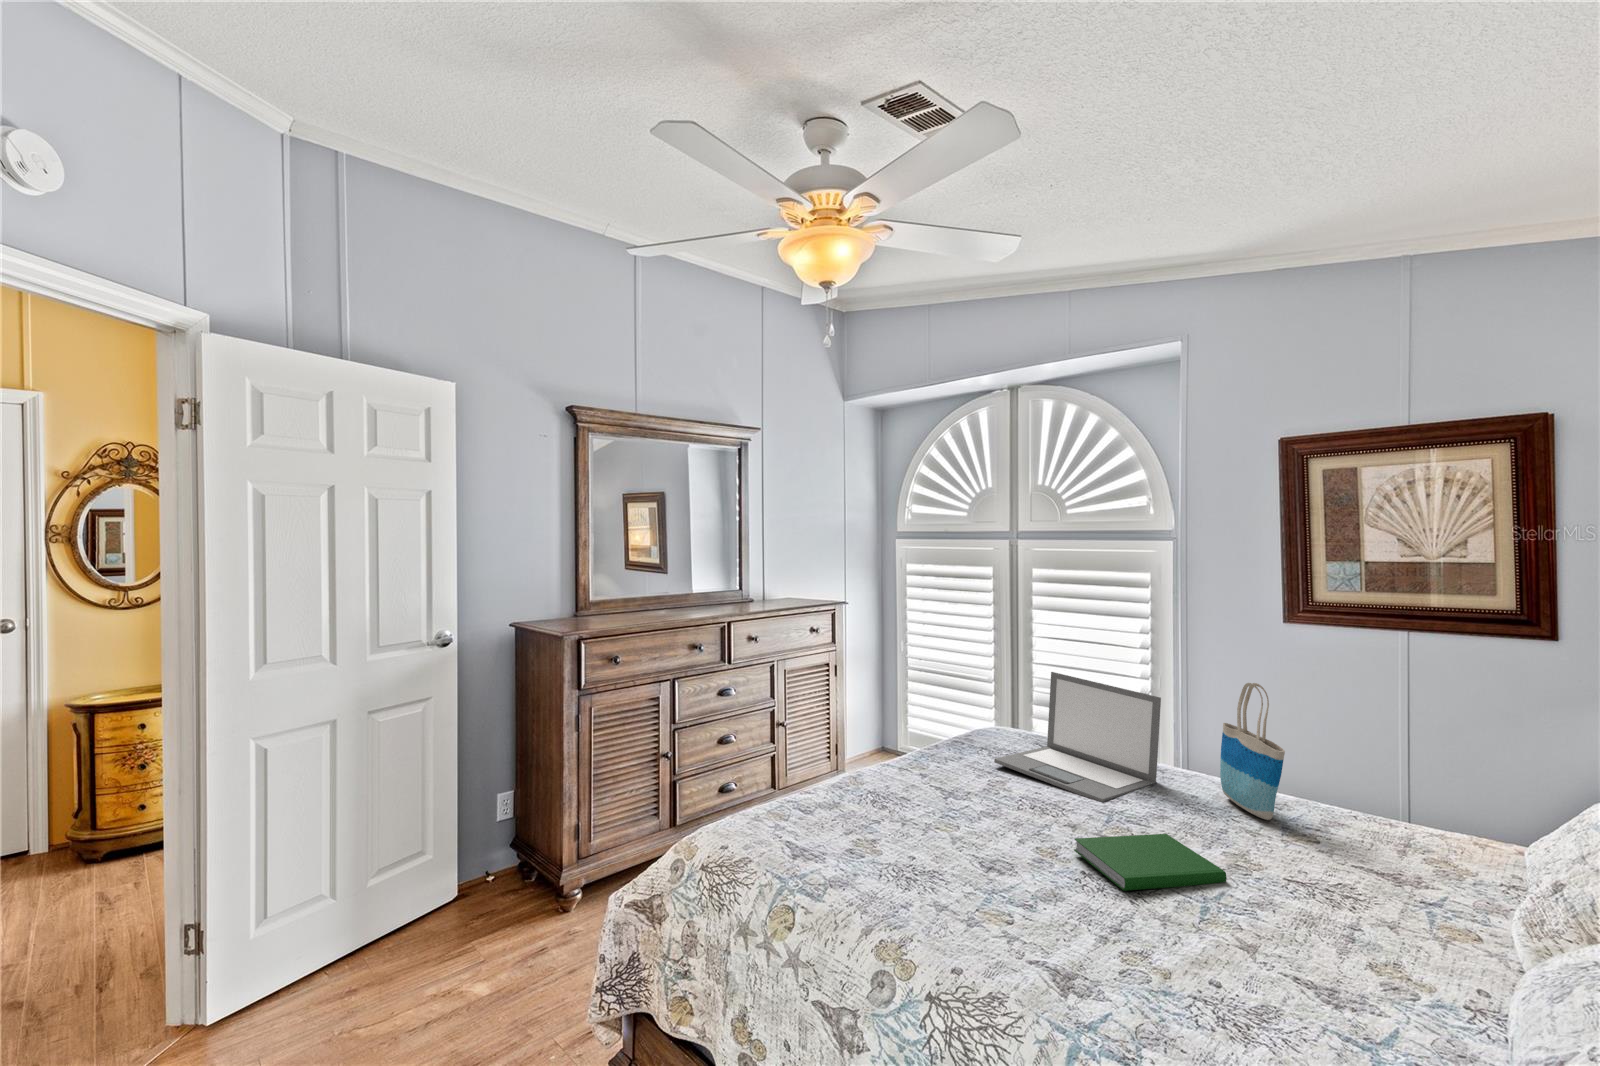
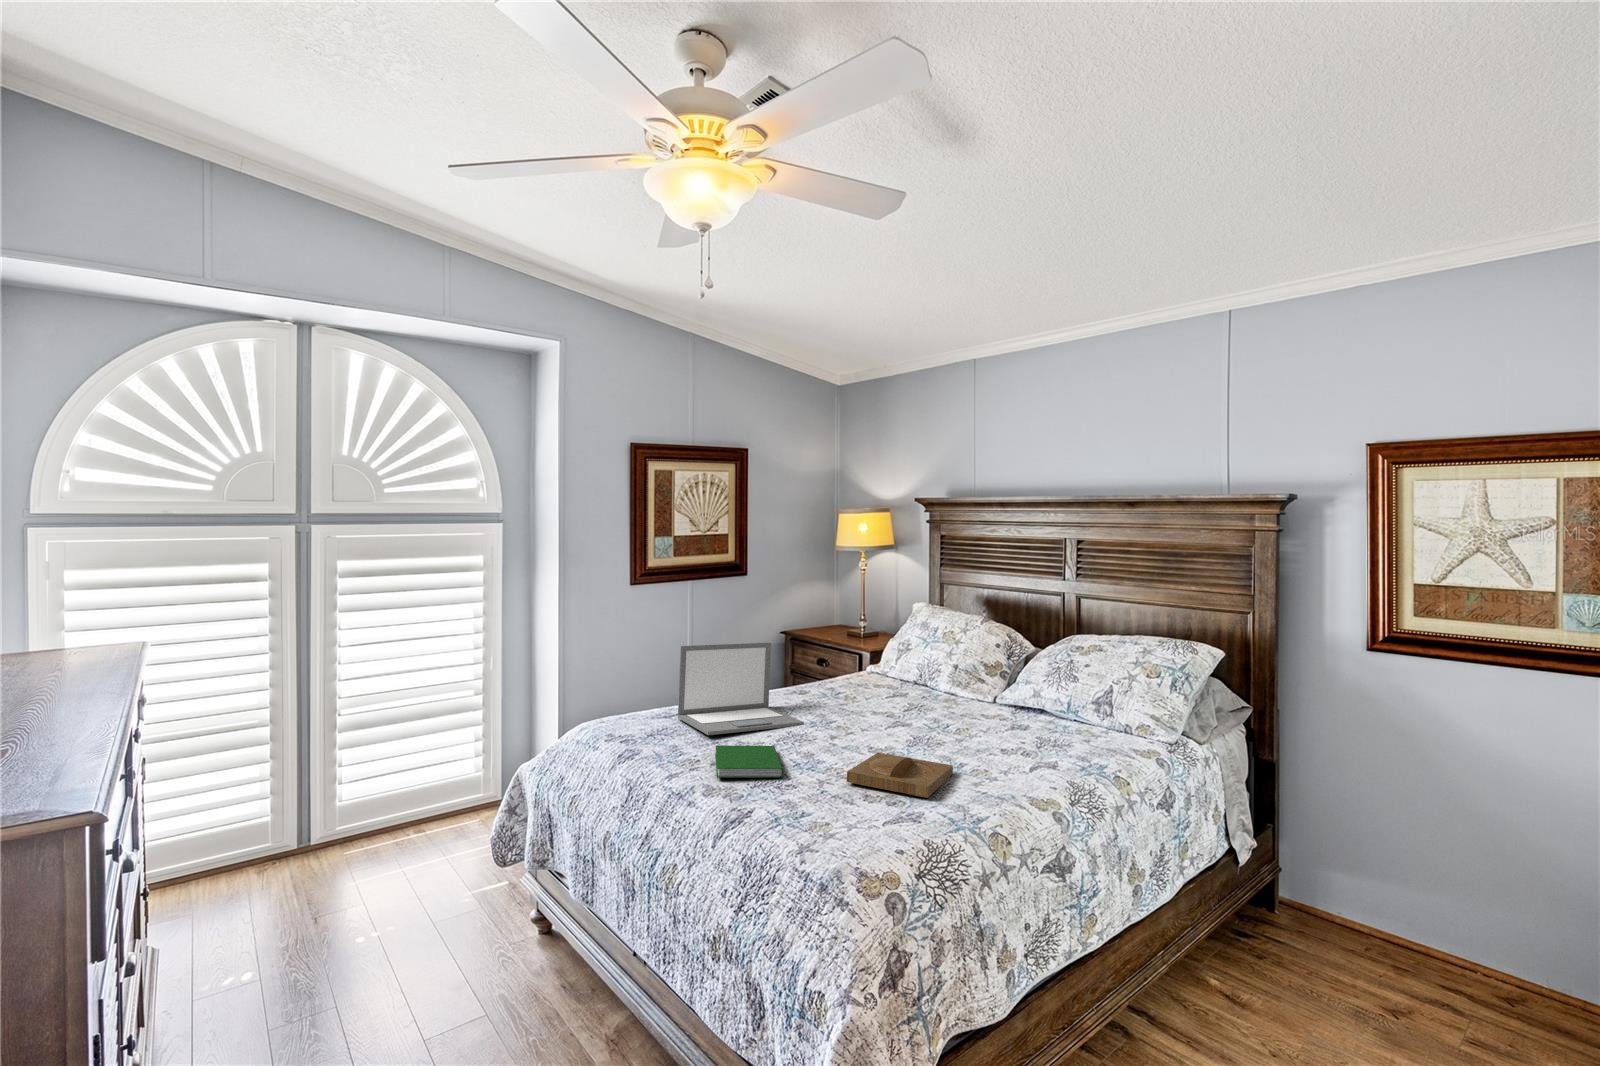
tote bag: present [1220,683,1285,820] -> none [798,616,858,699]
tray: none [864,811,989,887] -> present [847,753,953,798]
hardcover book: present [1074,834,1227,891] -> present [715,745,783,778]

